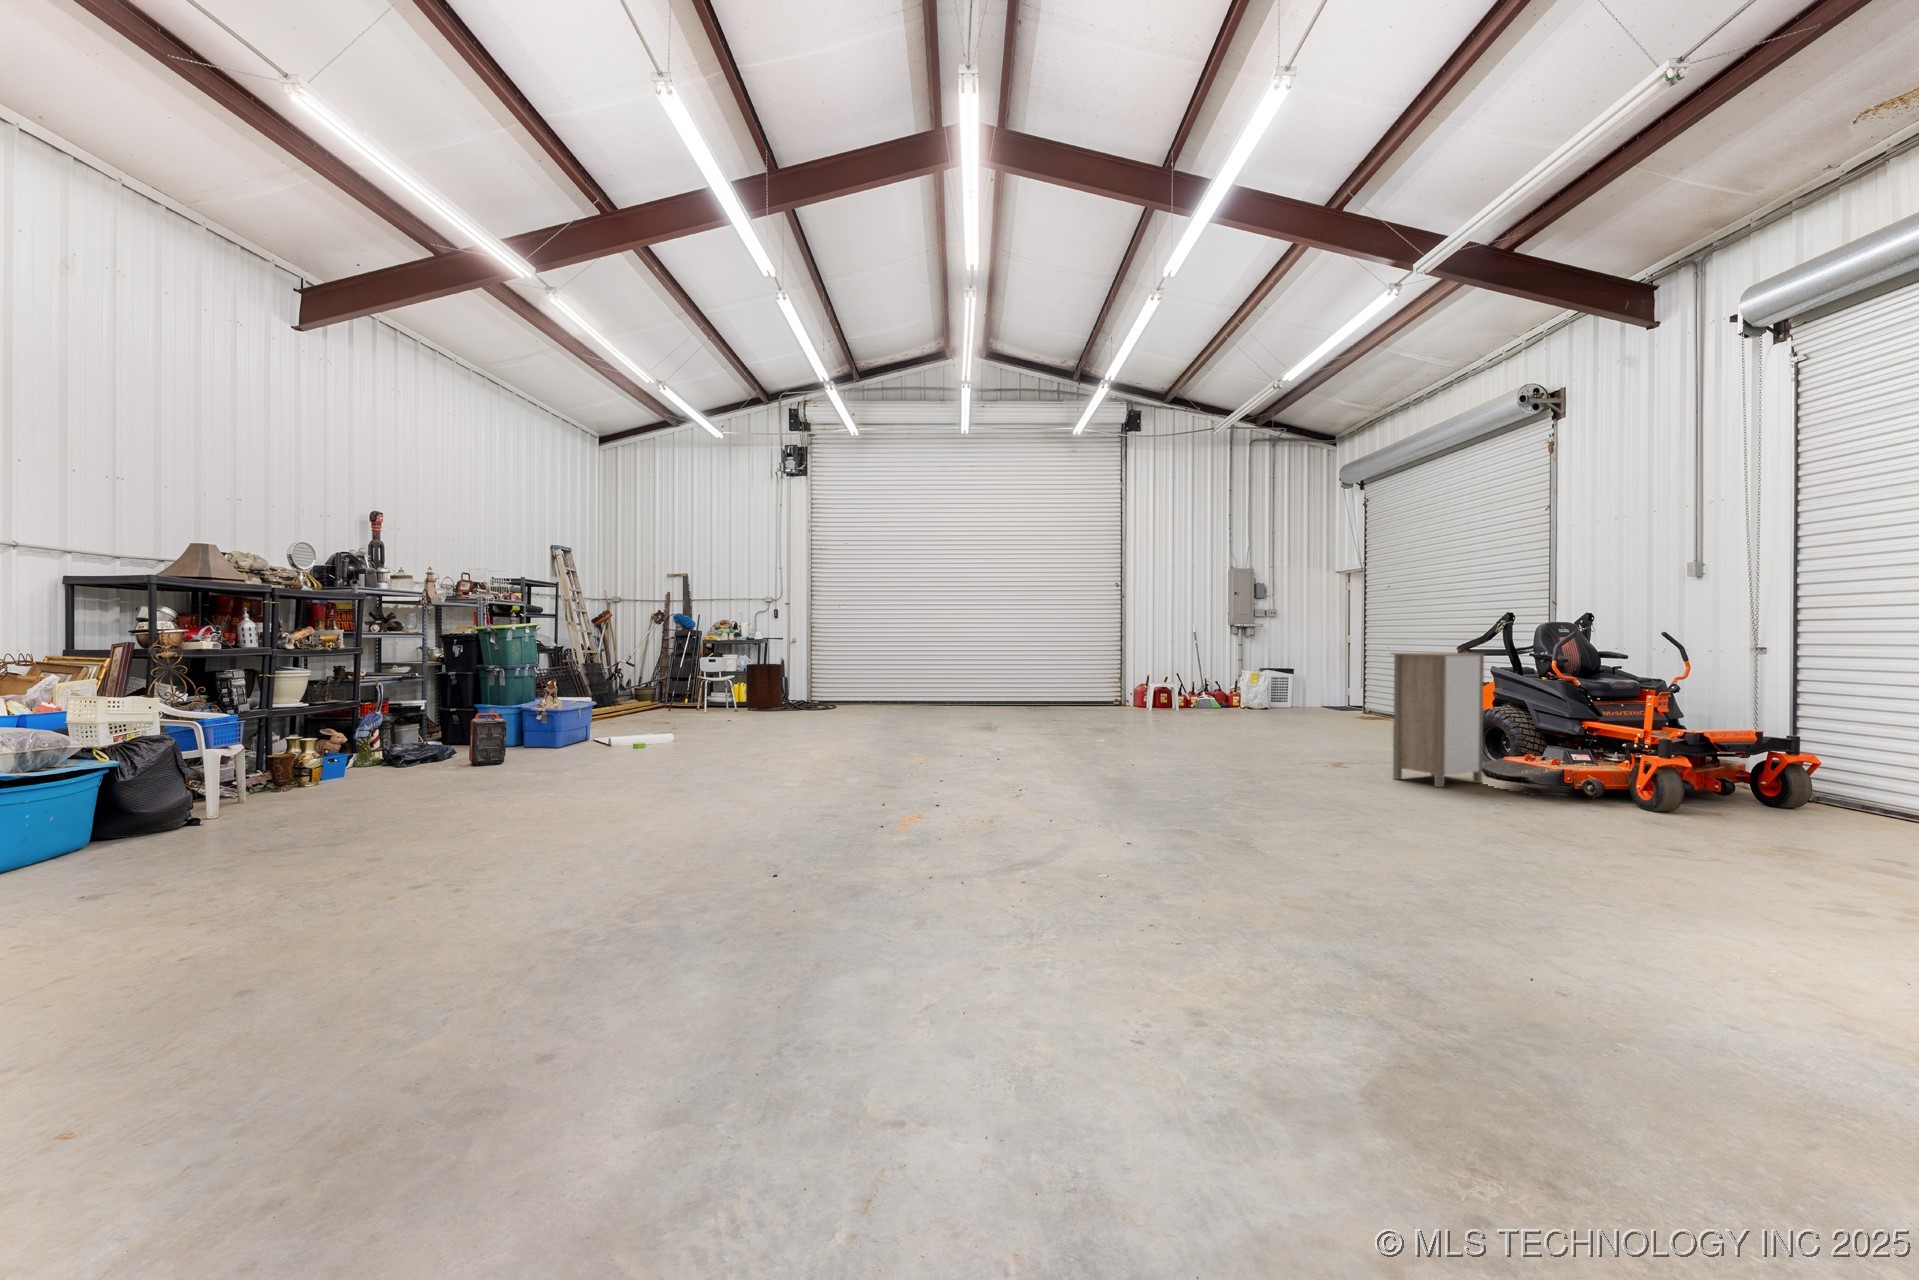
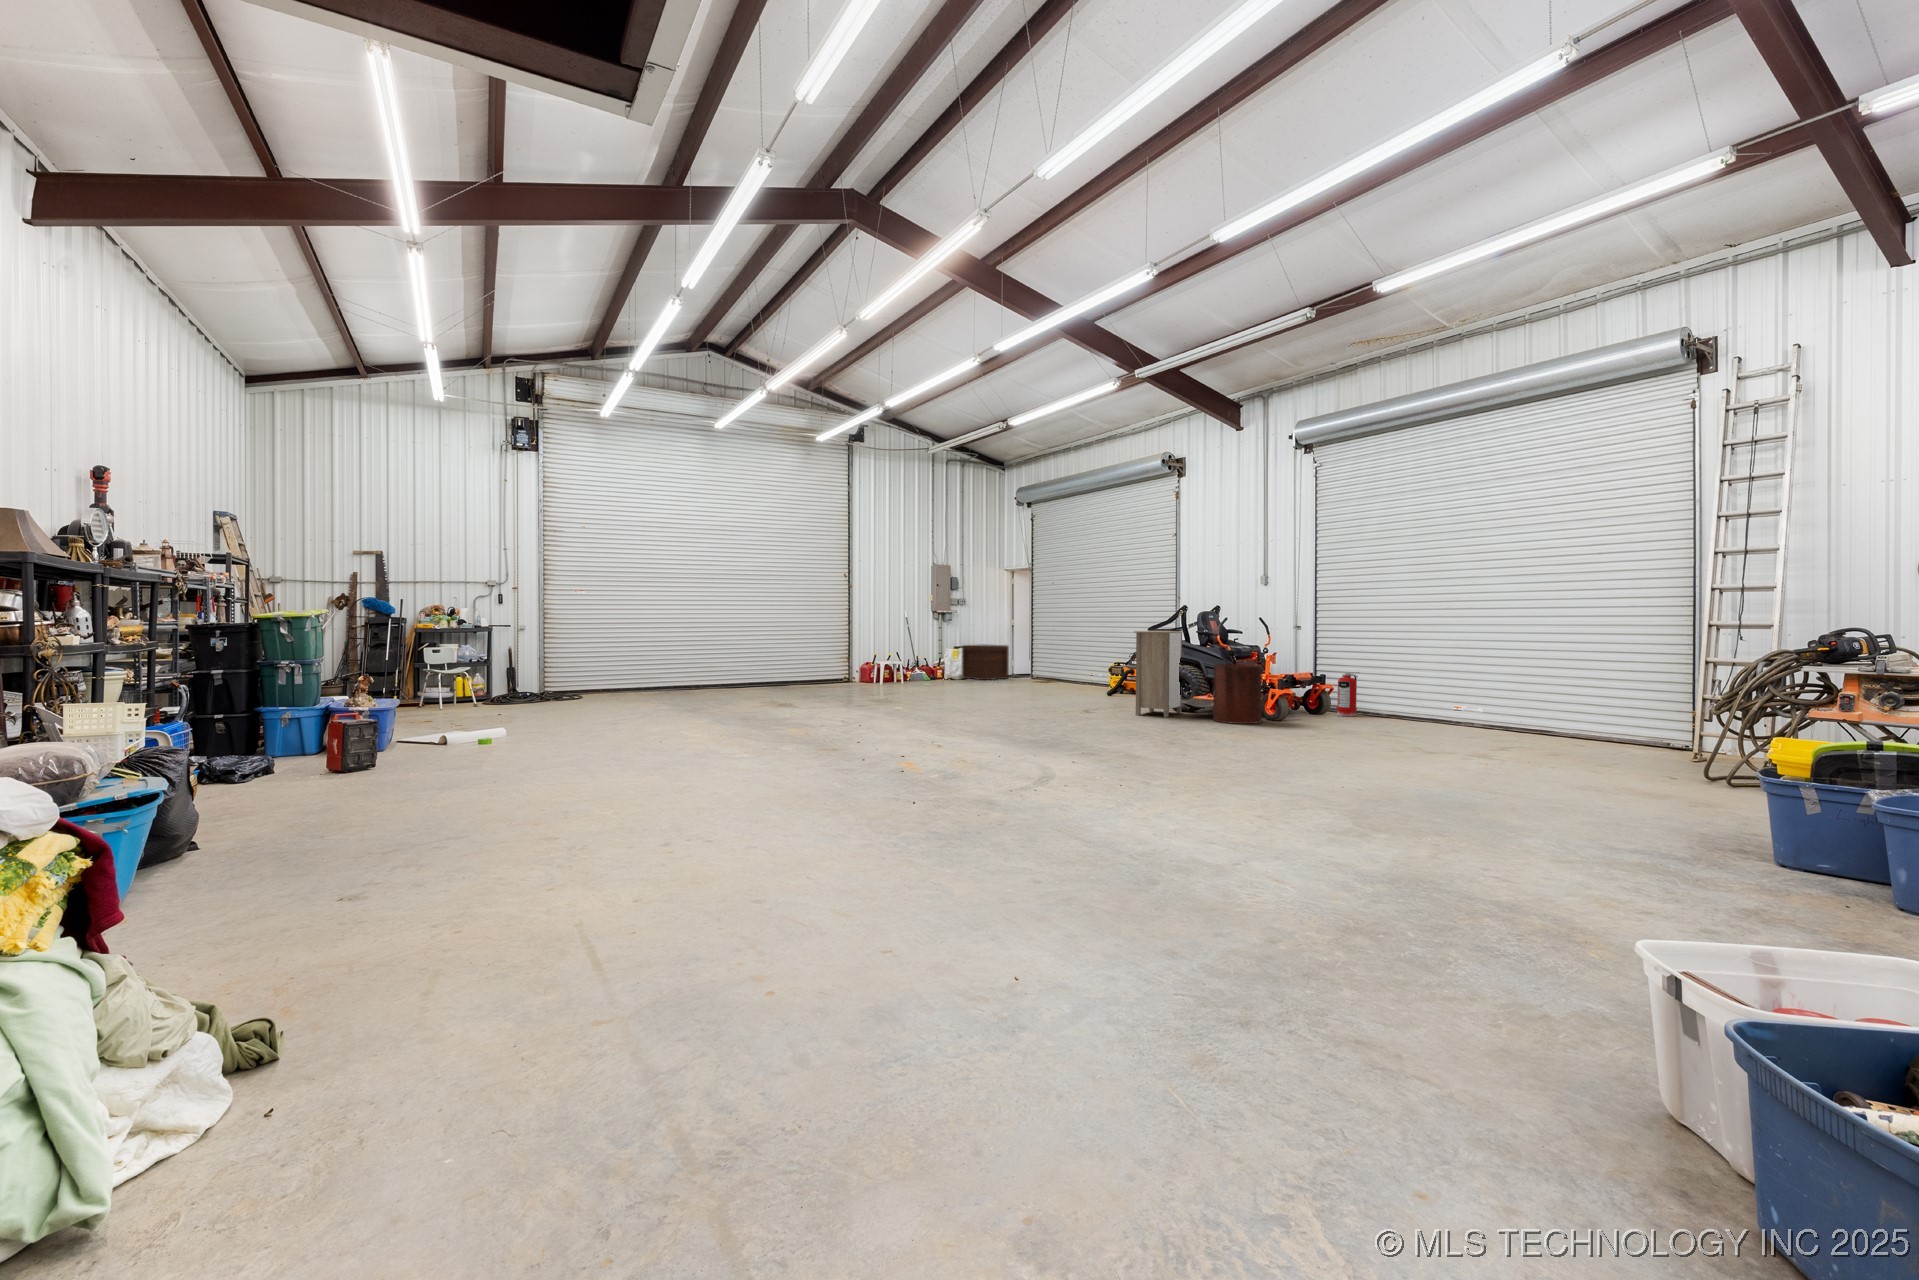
trash can: present [746,664,782,707] -> present [1213,664,1262,724]
wooden crate: none [1261,667,1325,712] -> present [962,644,1009,680]
fire extinguisher: none [1829,739,1886,824] -> present [1337,672,1359,717]

